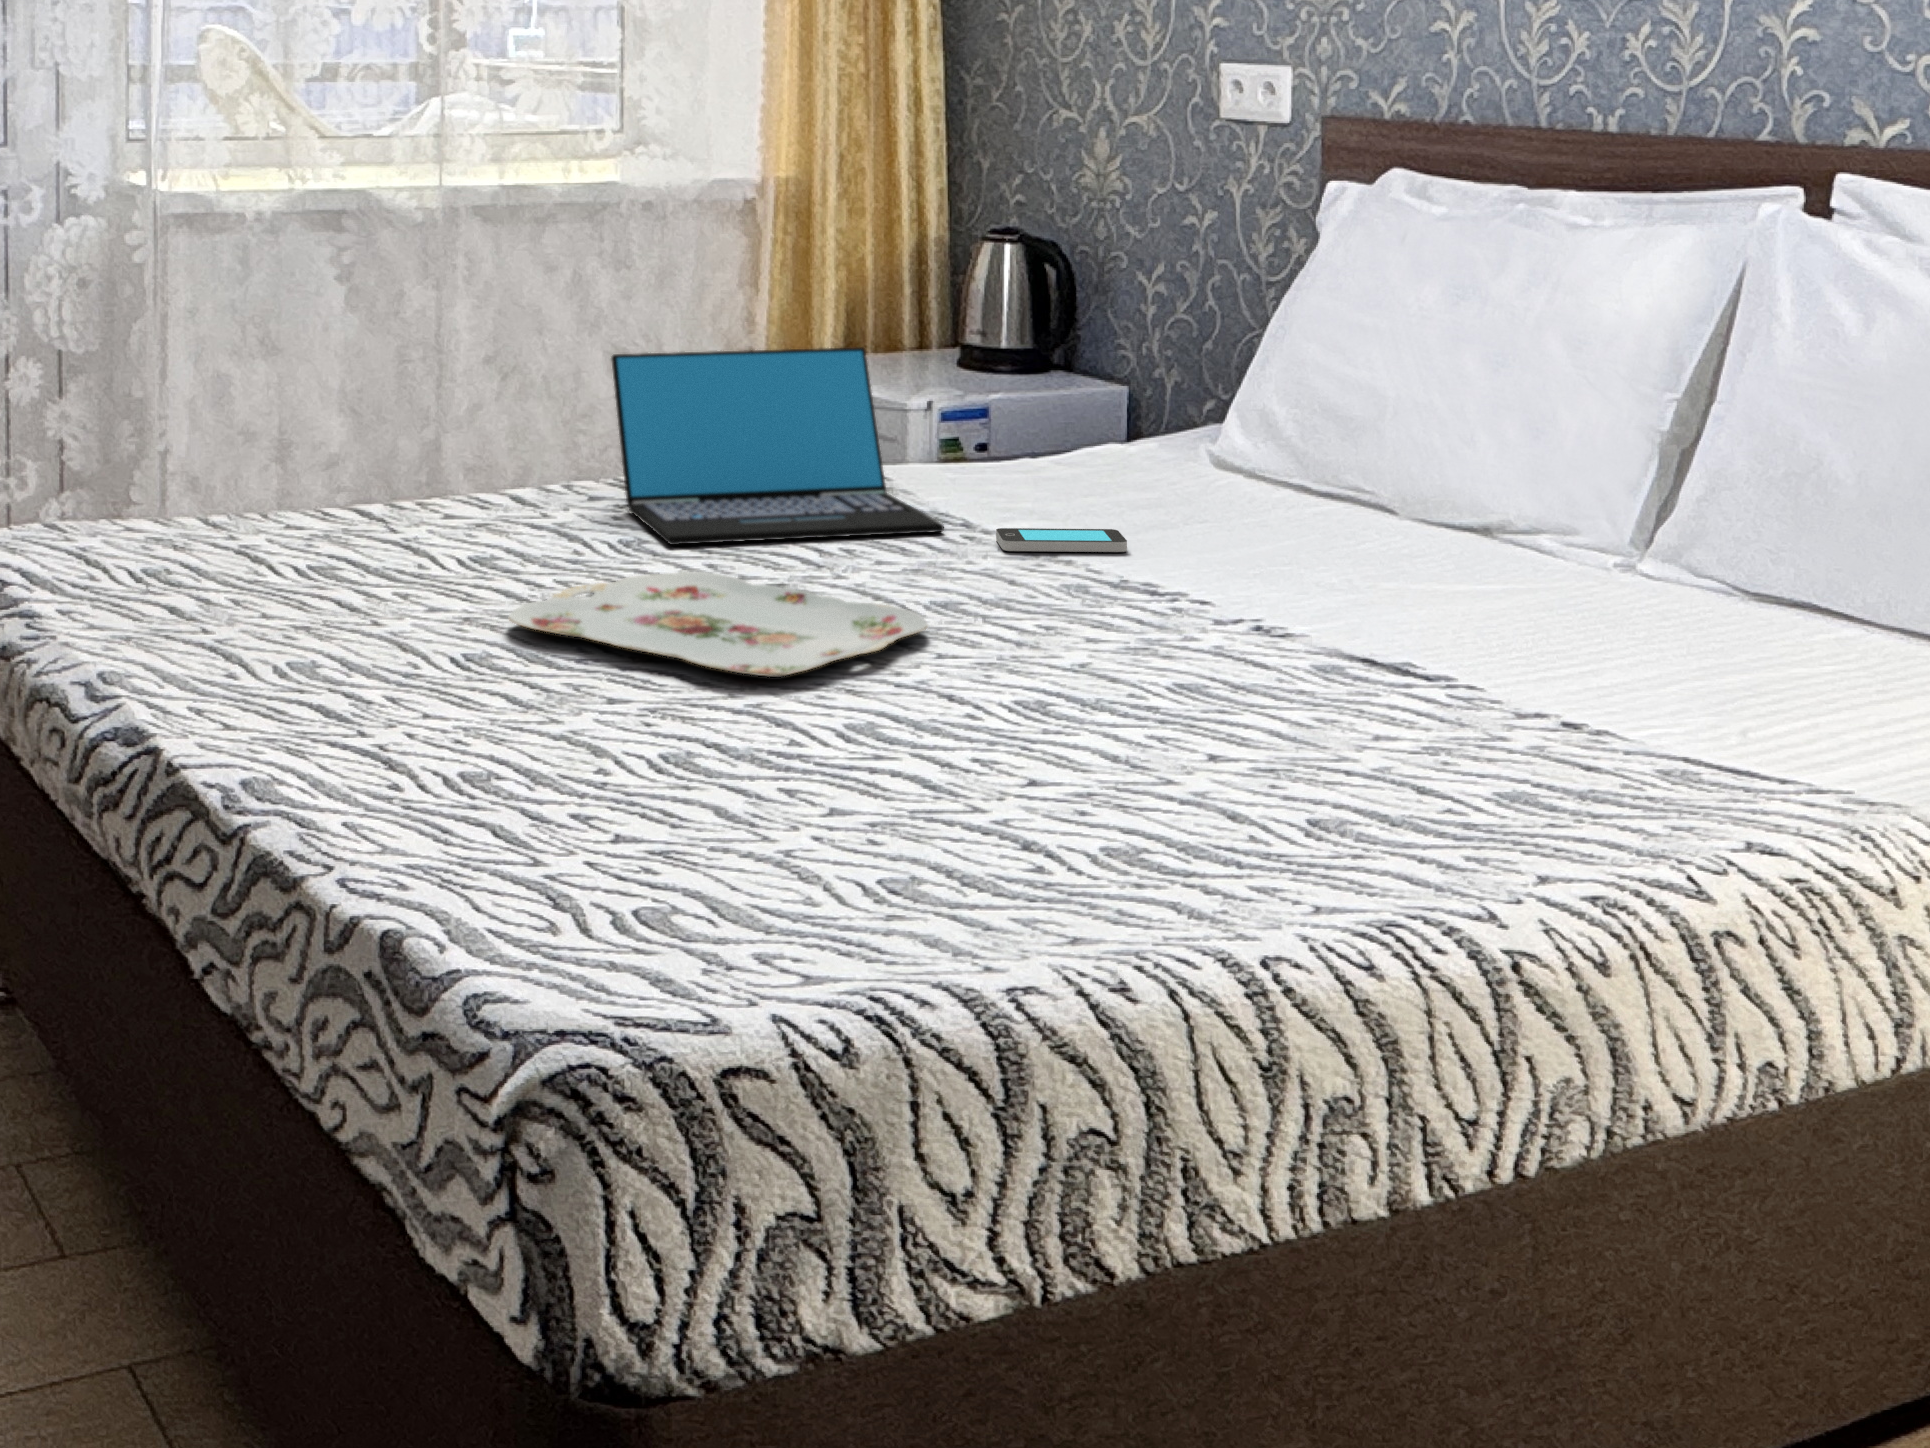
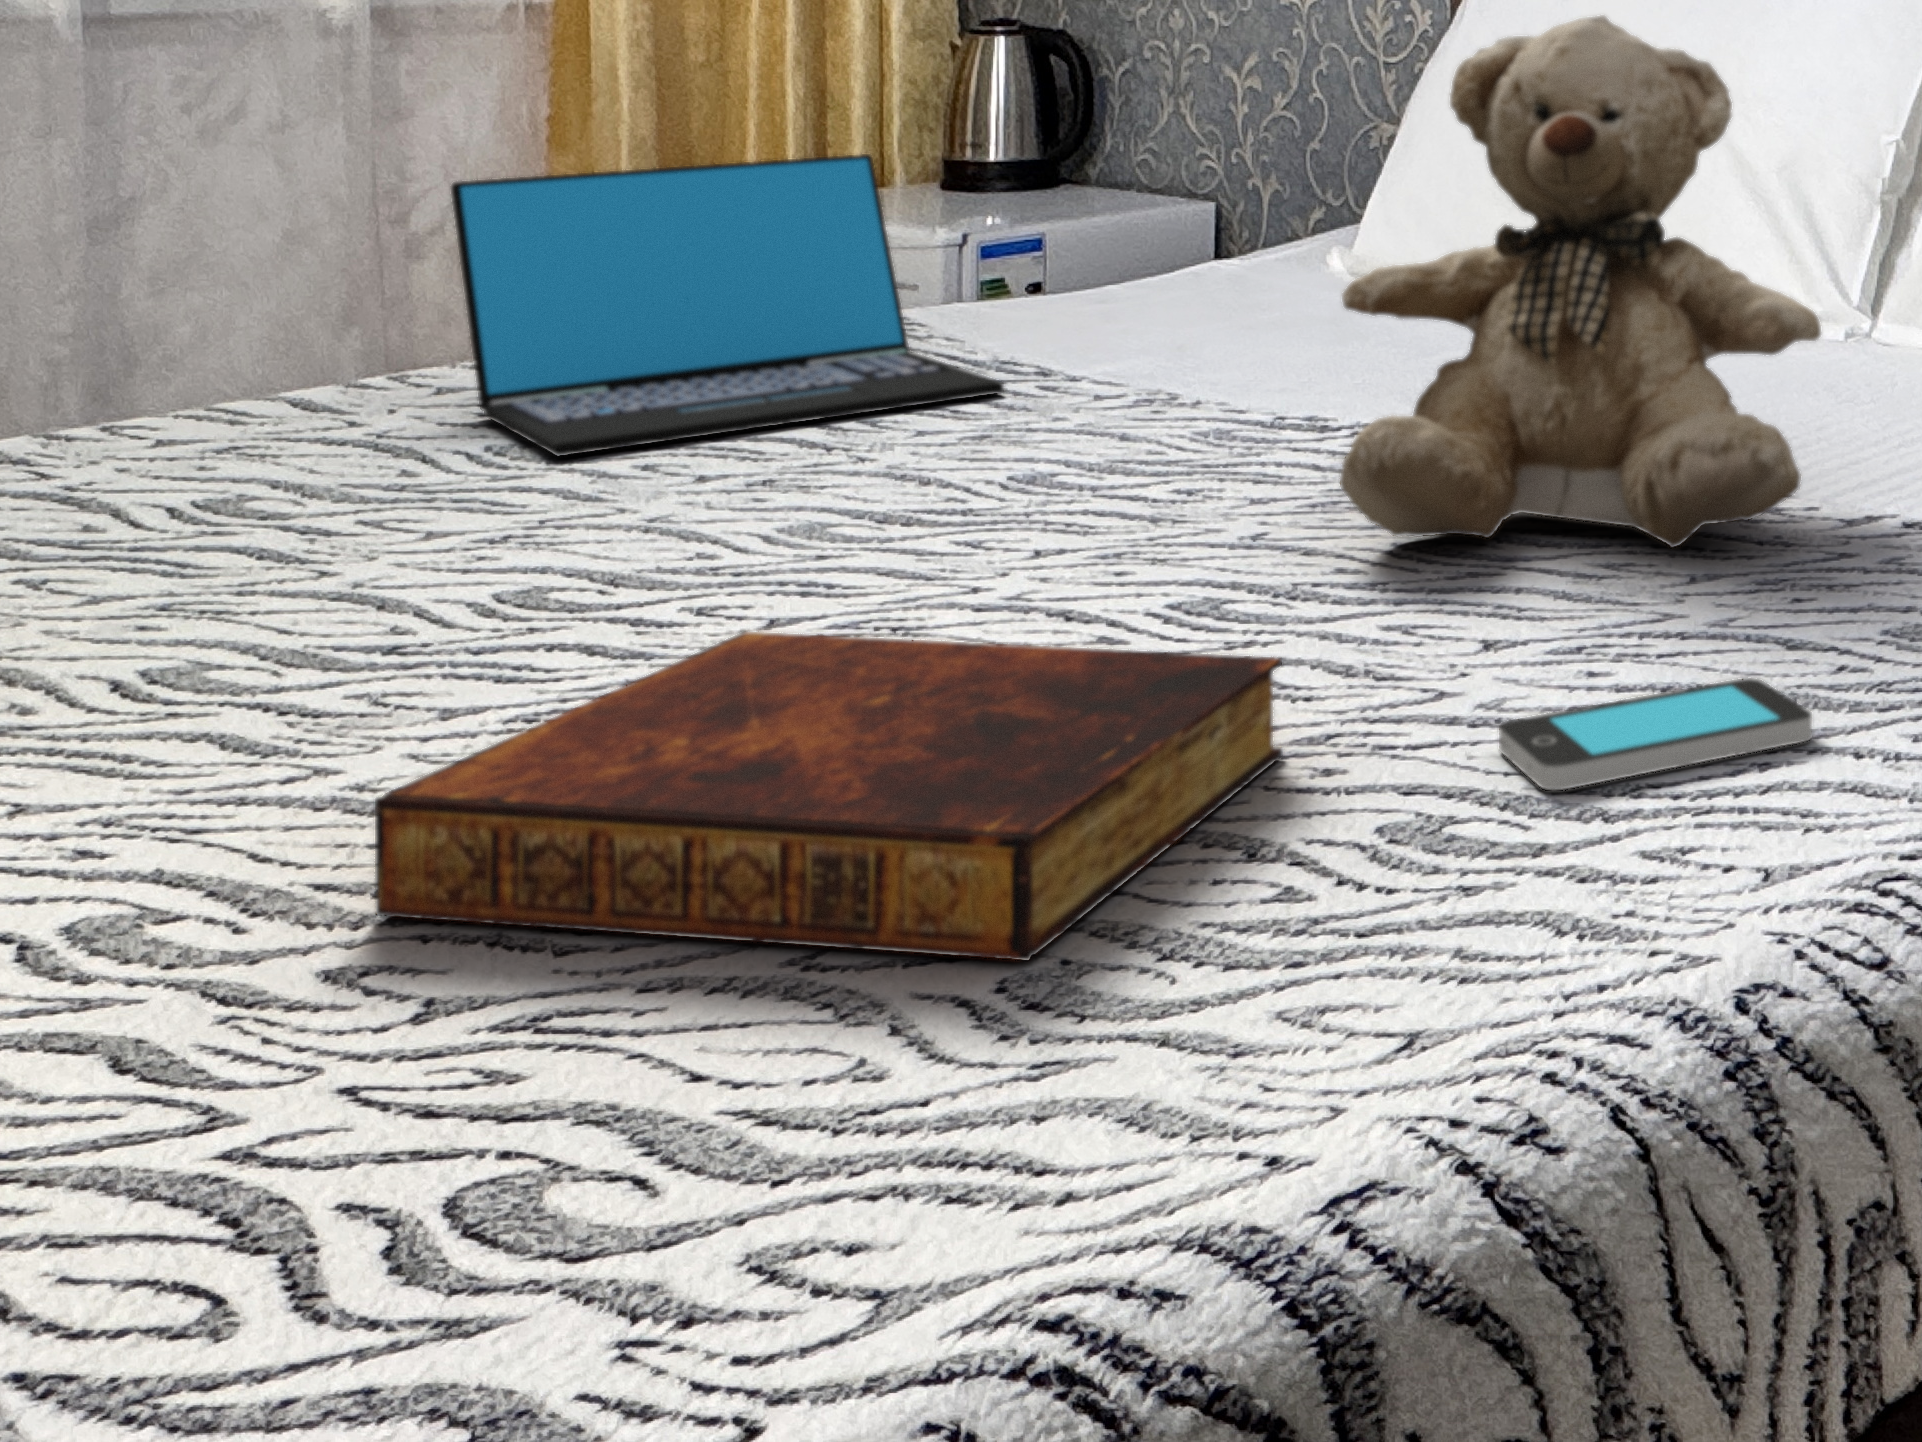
teddy bear: none [1134,307,1507,709] -> present [1340,15,1821,547]
smartphone: present [996,528,1127,552] -> present [1499,678,1812,790]
serving tray: present [509,572,928,677] -> none [226,489,1010,639]
book: none [590,672,1057,872] -> present [375,632,1283,960]

